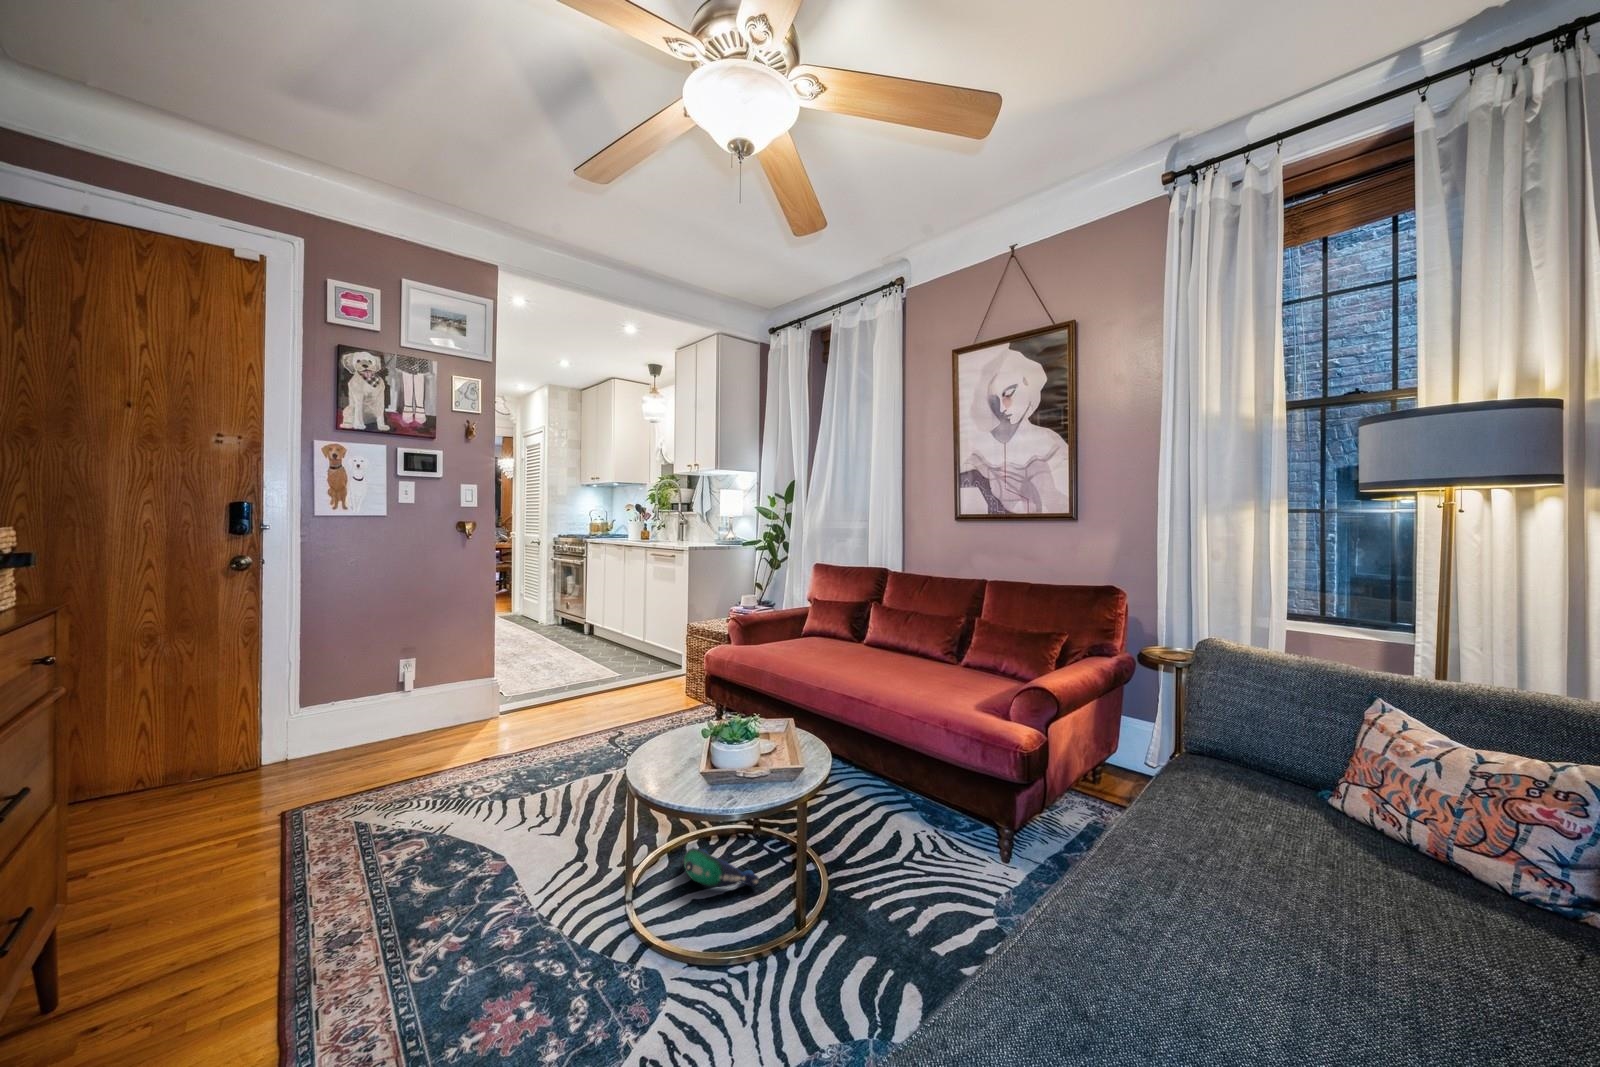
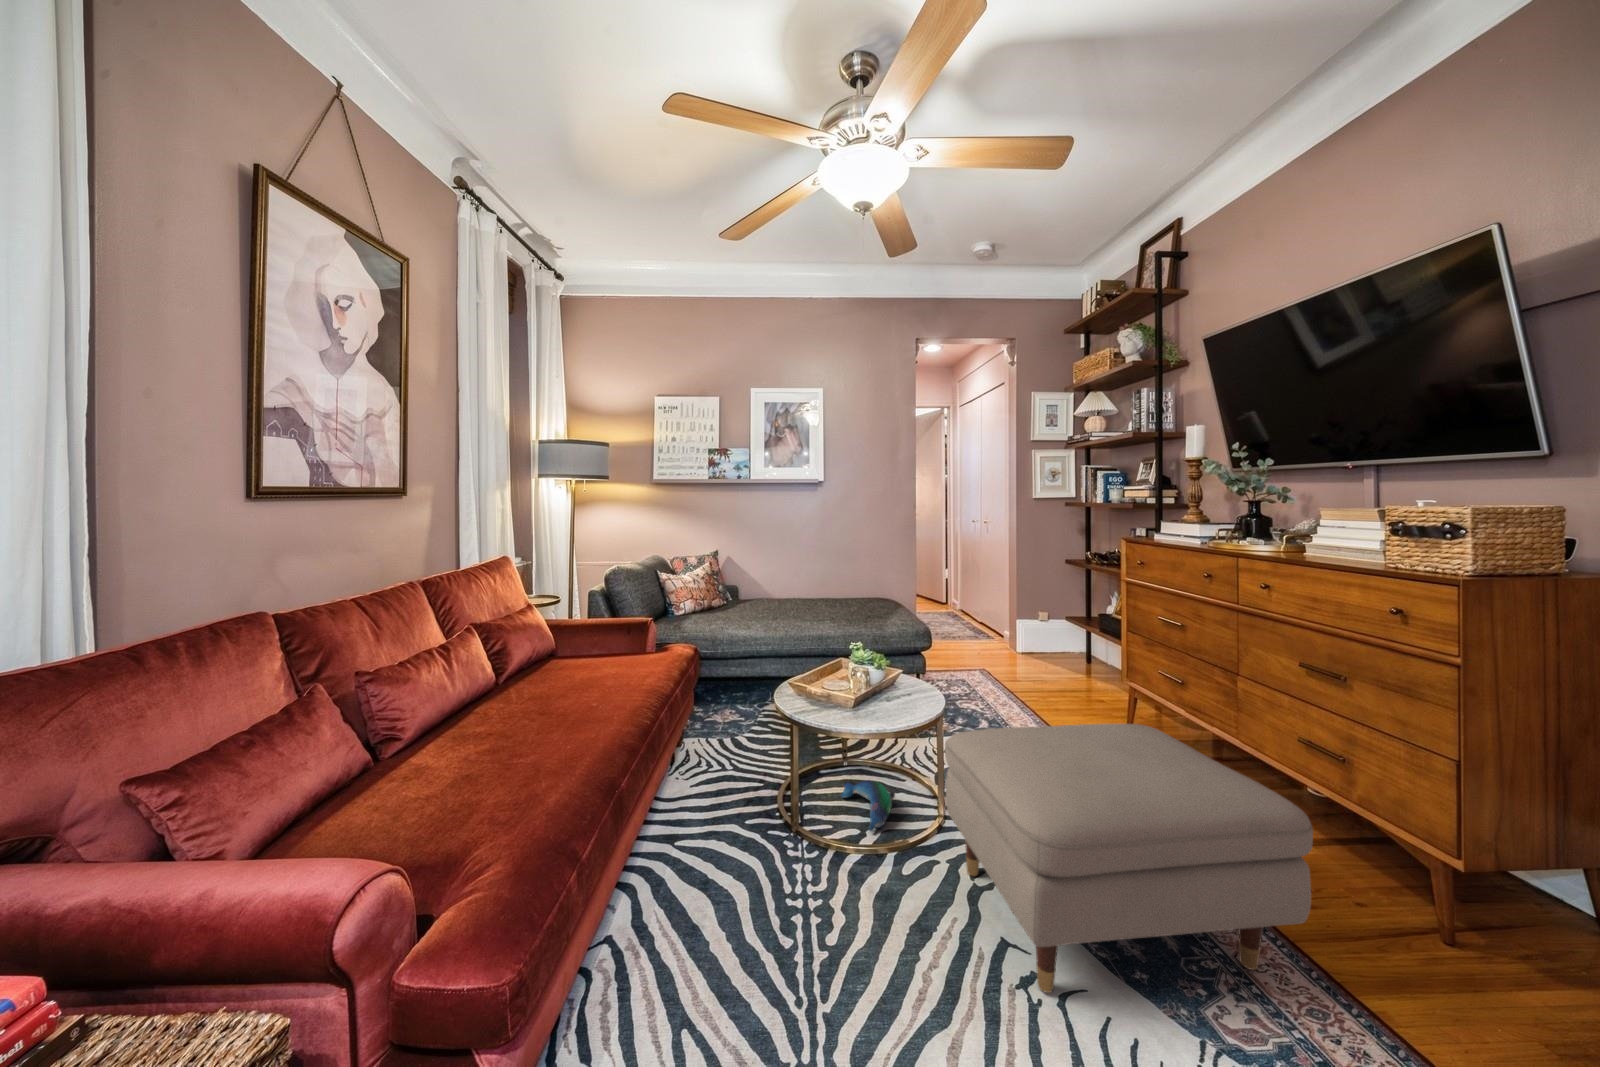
ottoman: none [307,708,614,978] -> present [945,724,1313,993]

